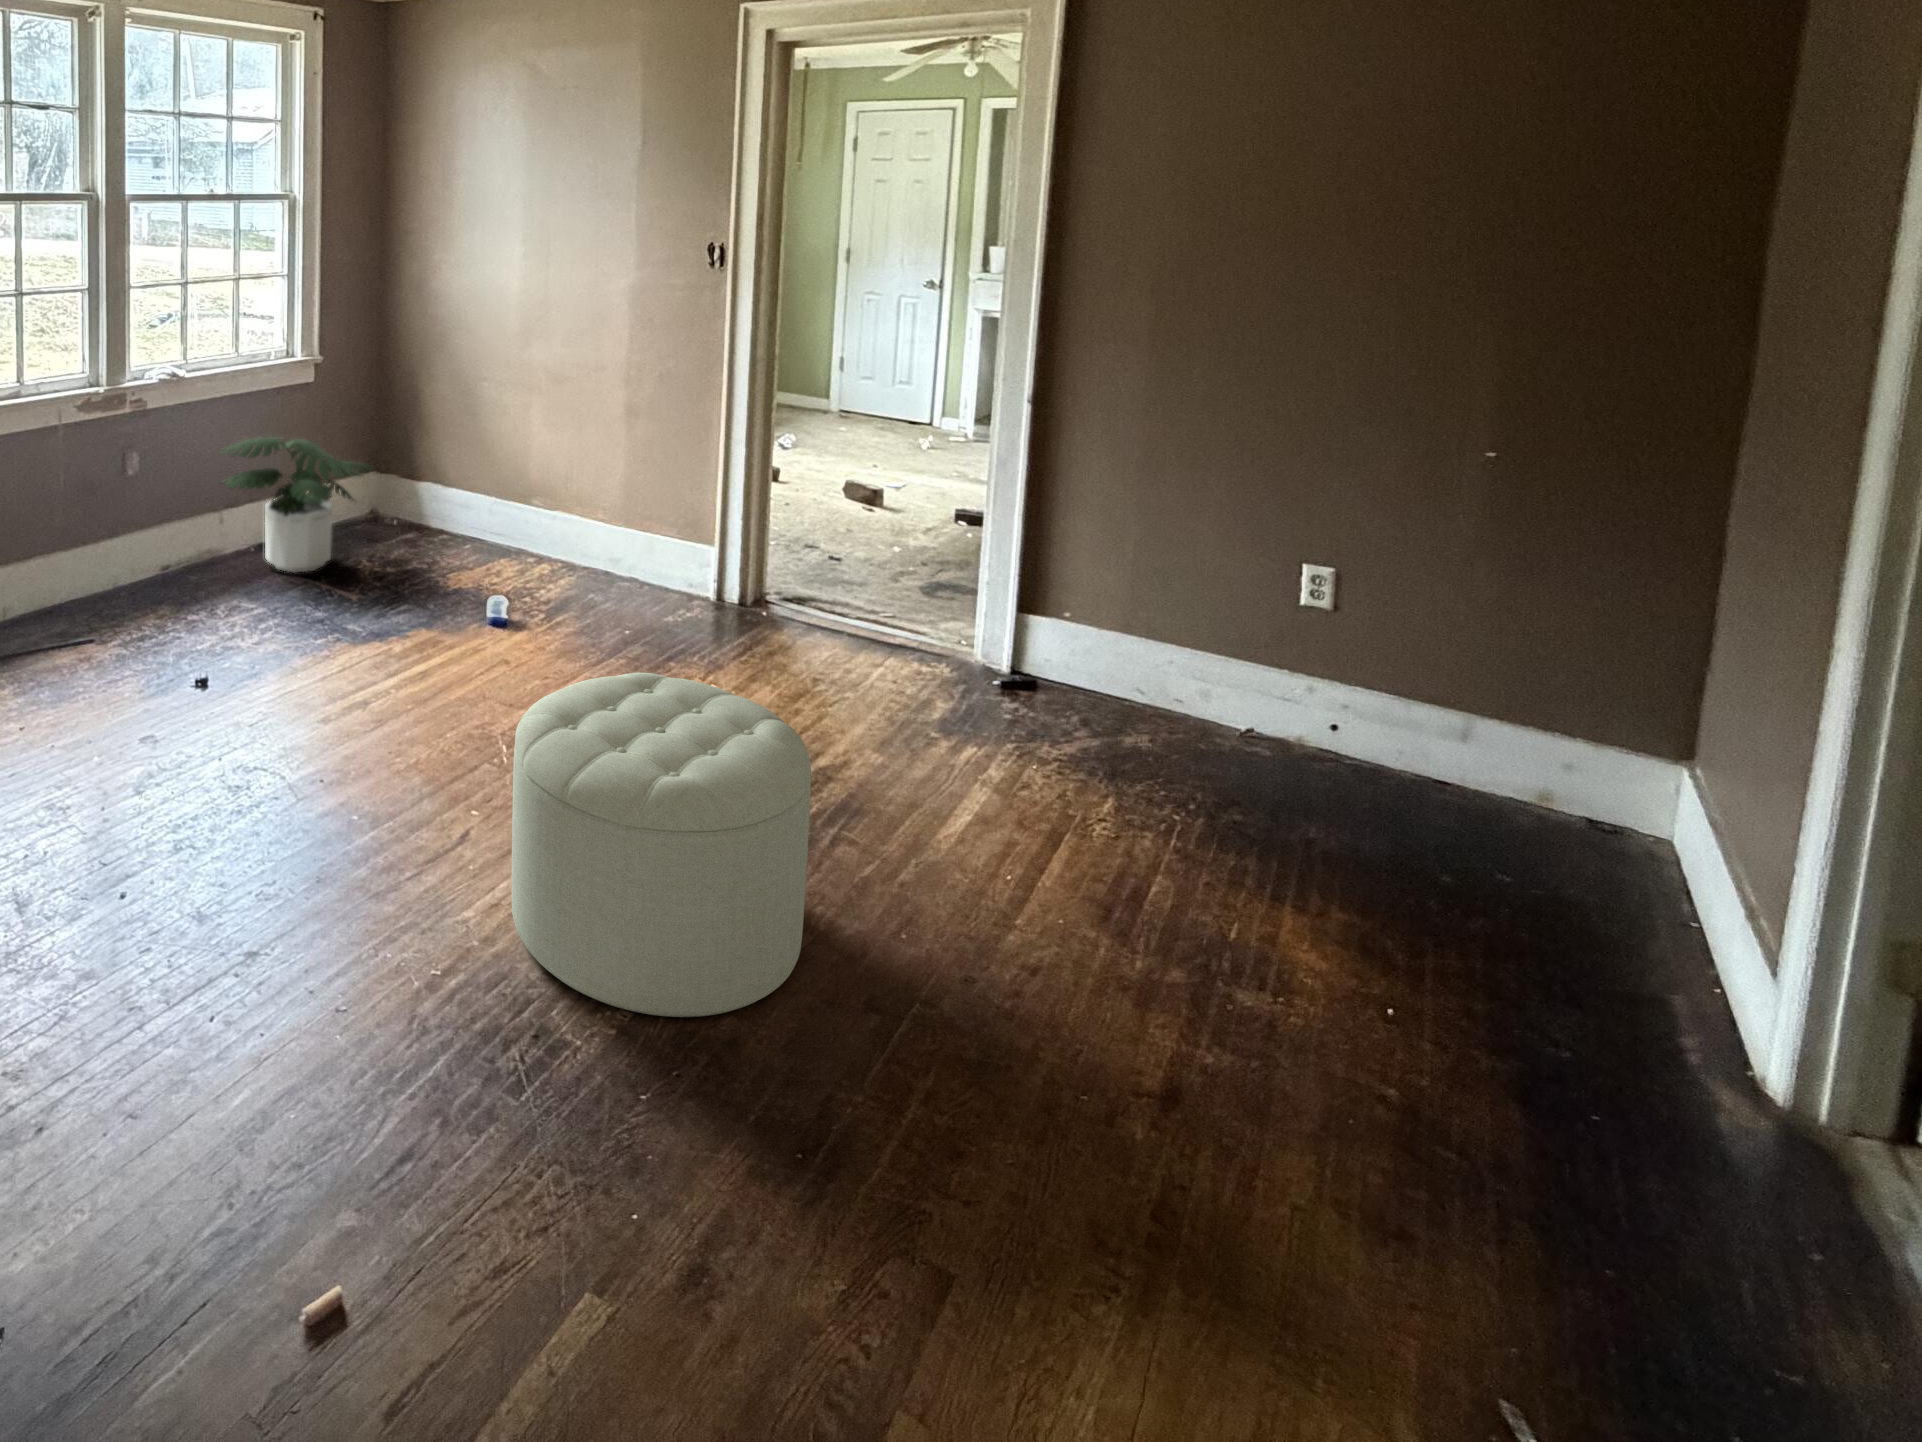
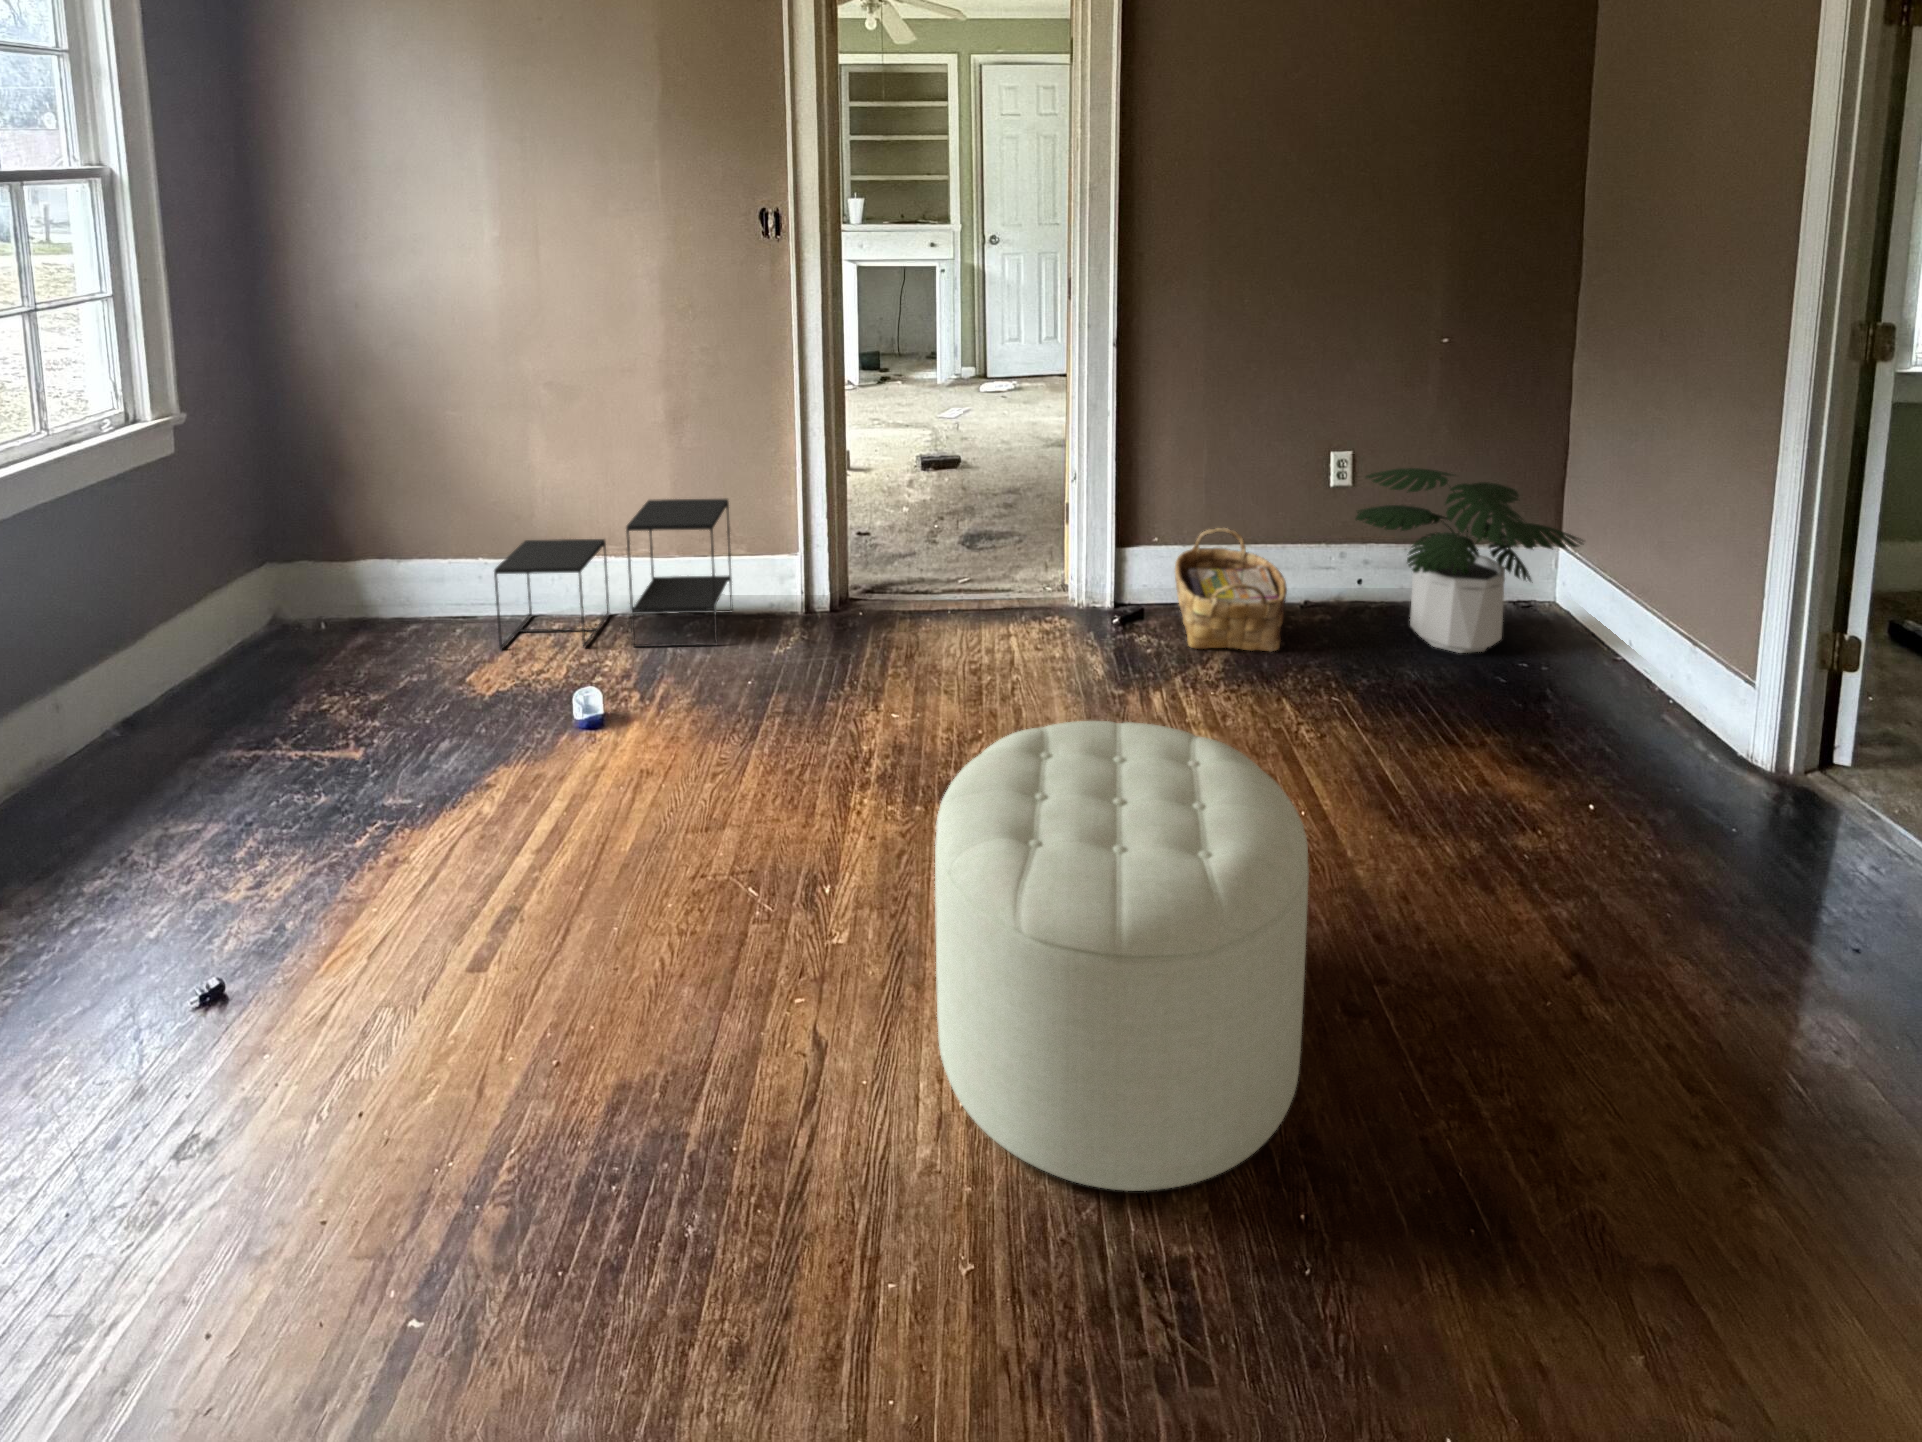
potted plant: present [220,437,372,573] -> present [1356,468,1583,653]
side table: none [478,474,660,603] -> present [494,499,733,650]
woven basket: none [1048,621,1192,764] -> present [1175,528,1287,652]

